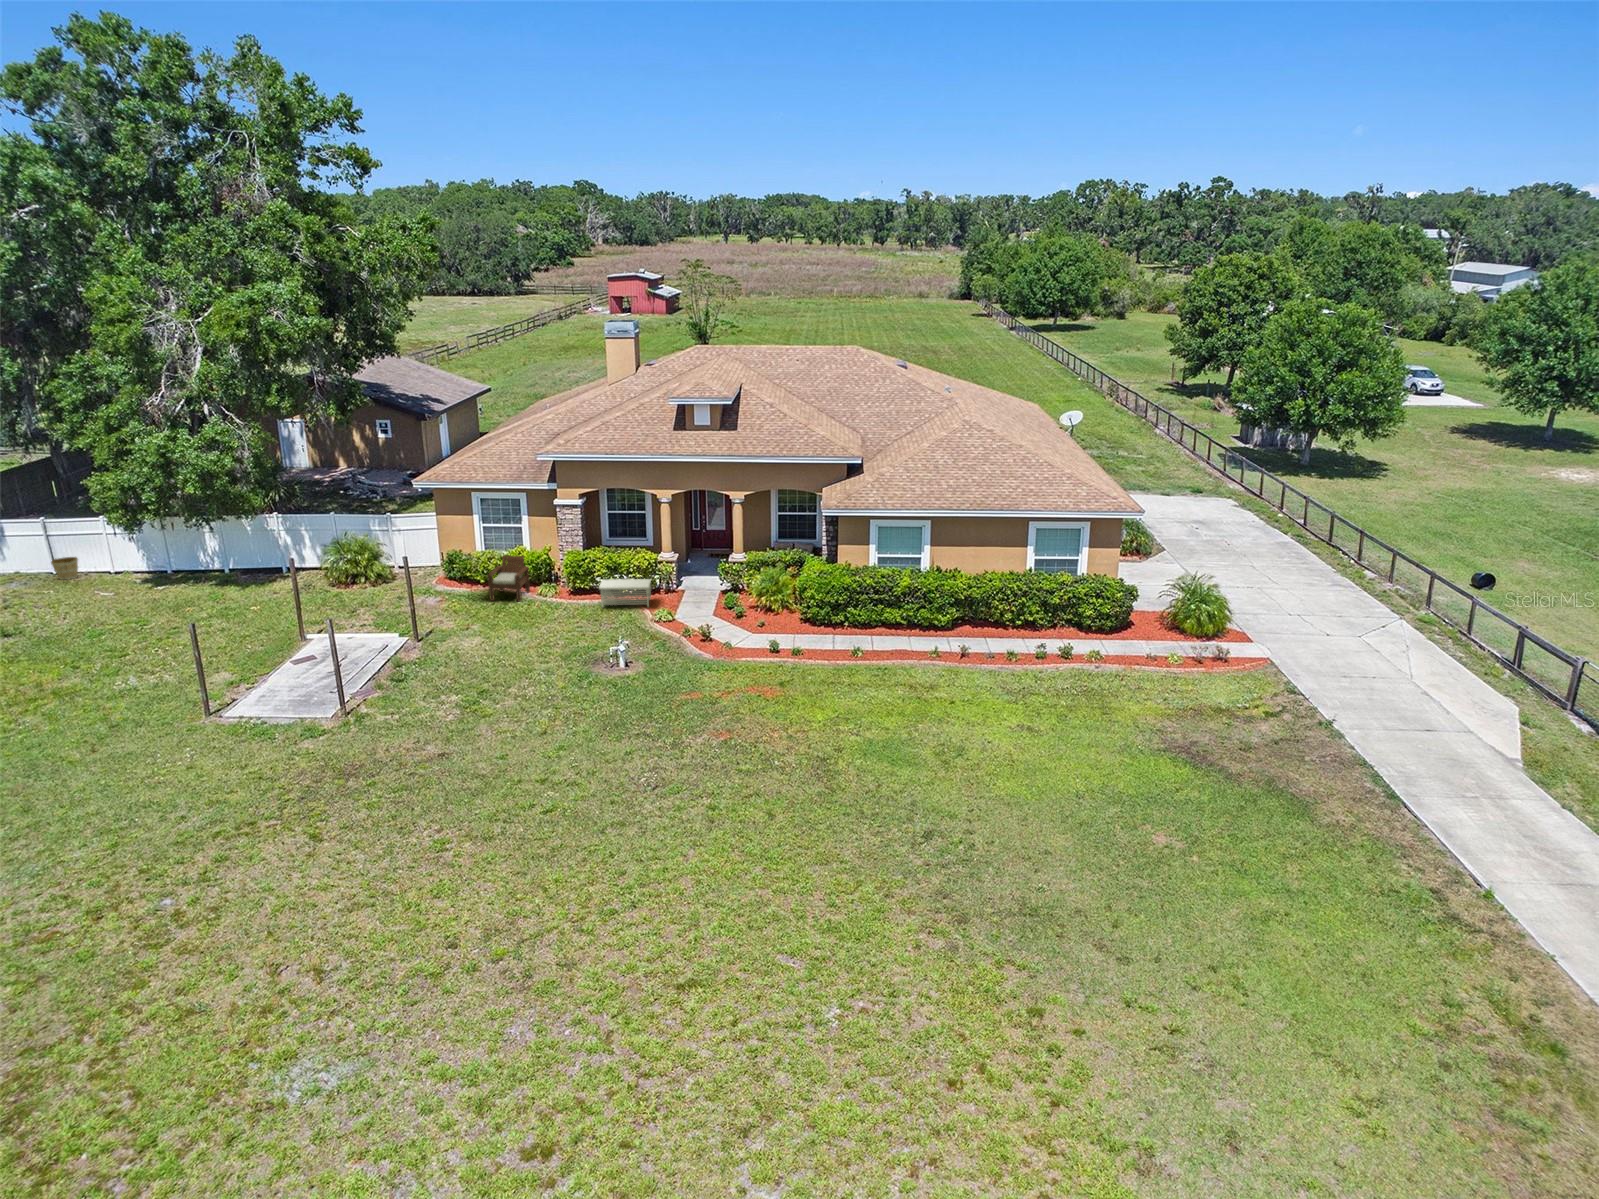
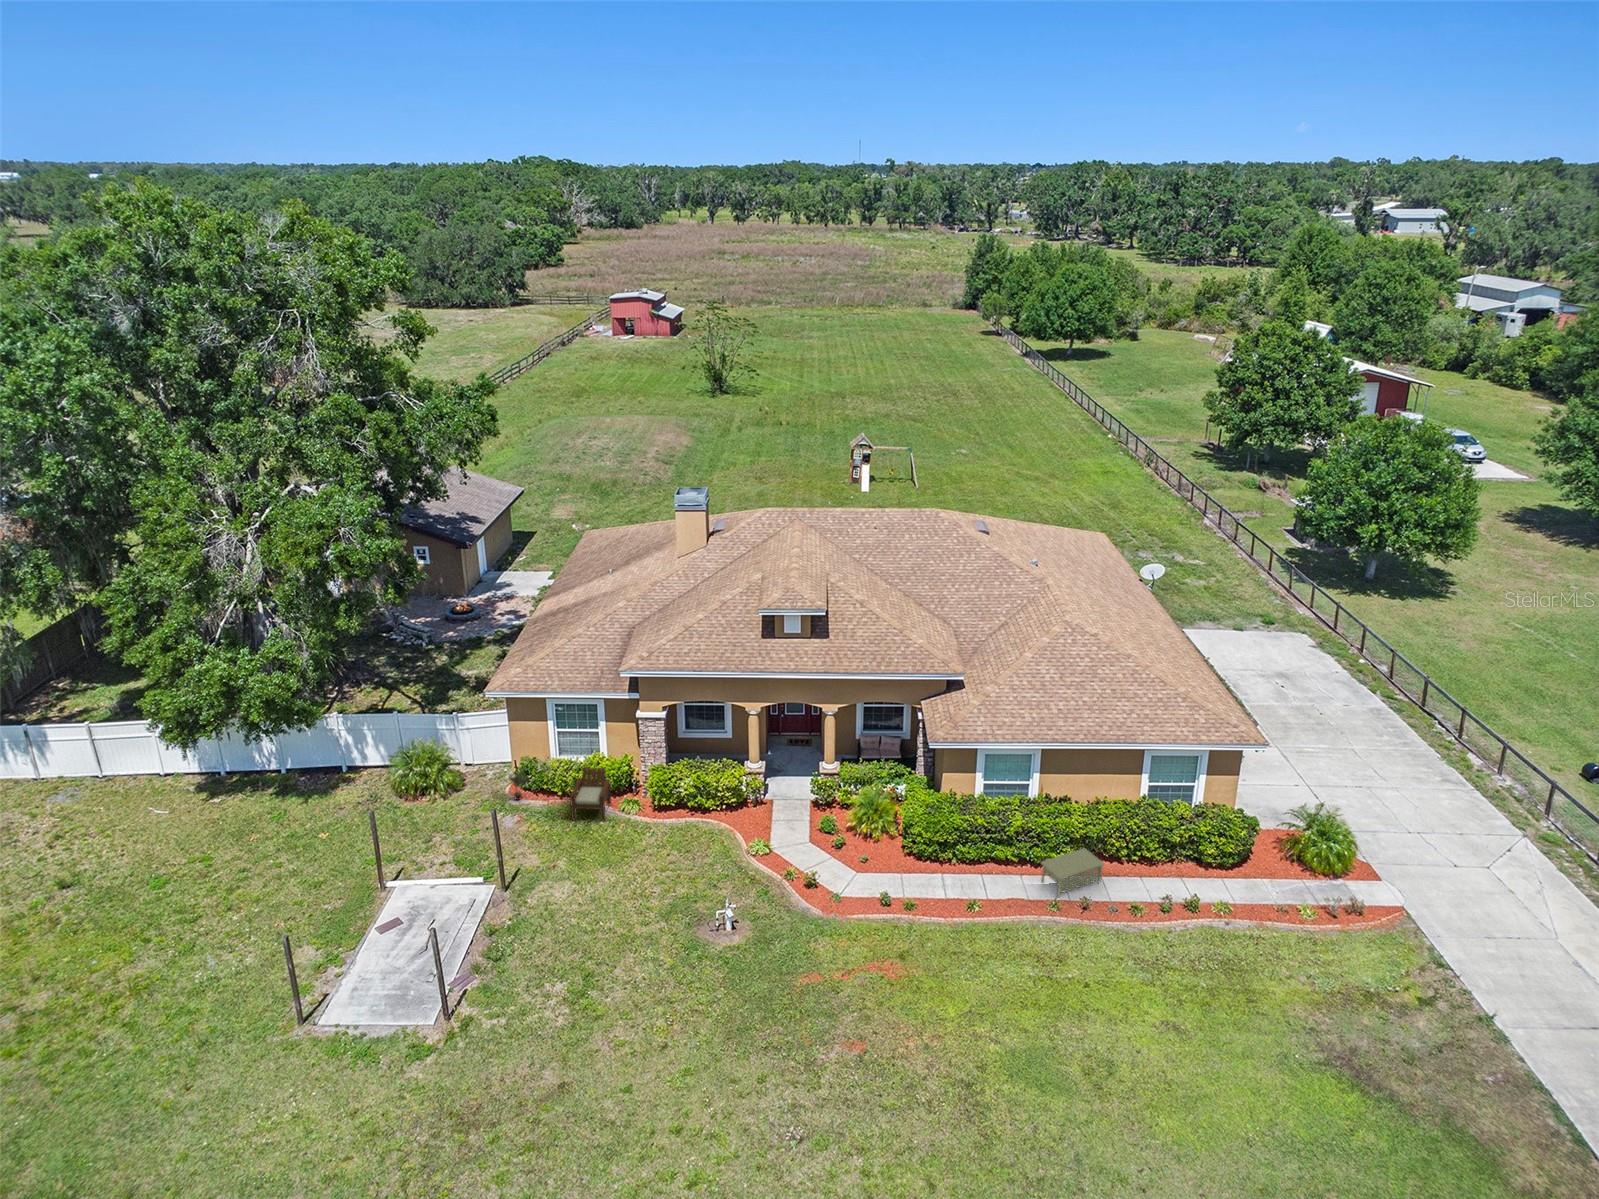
potted tree: none [434,556,454,590] -> present [509,769,529,800]
wooden bucket: present [51,557,78,580] -> none [96,760,124,787]
storage bench: present [599,579,651,607] -> present [1041,848,1104,897]

